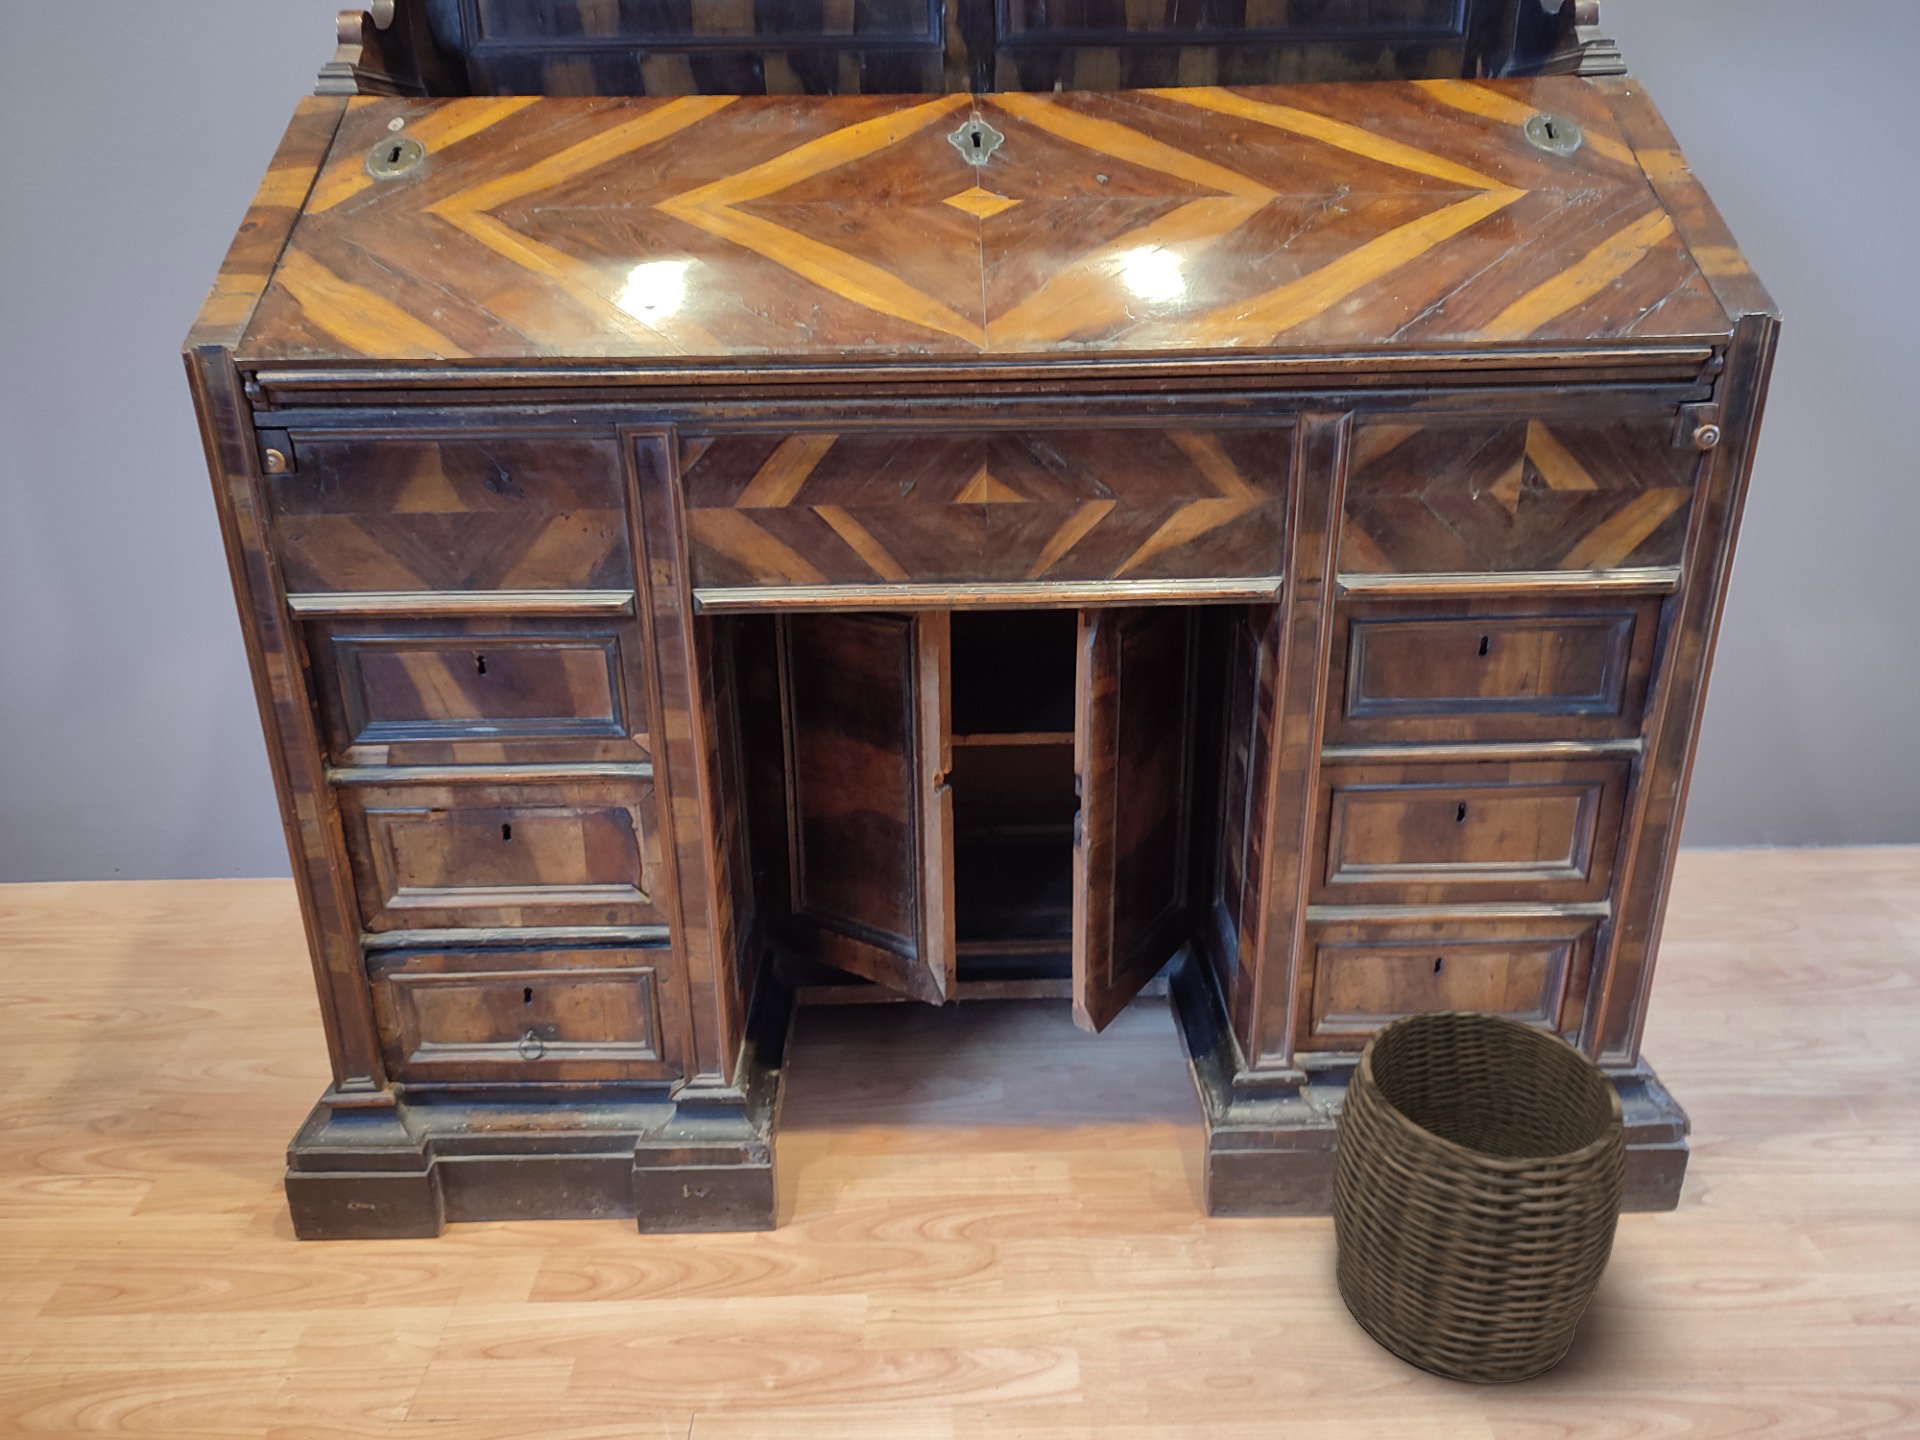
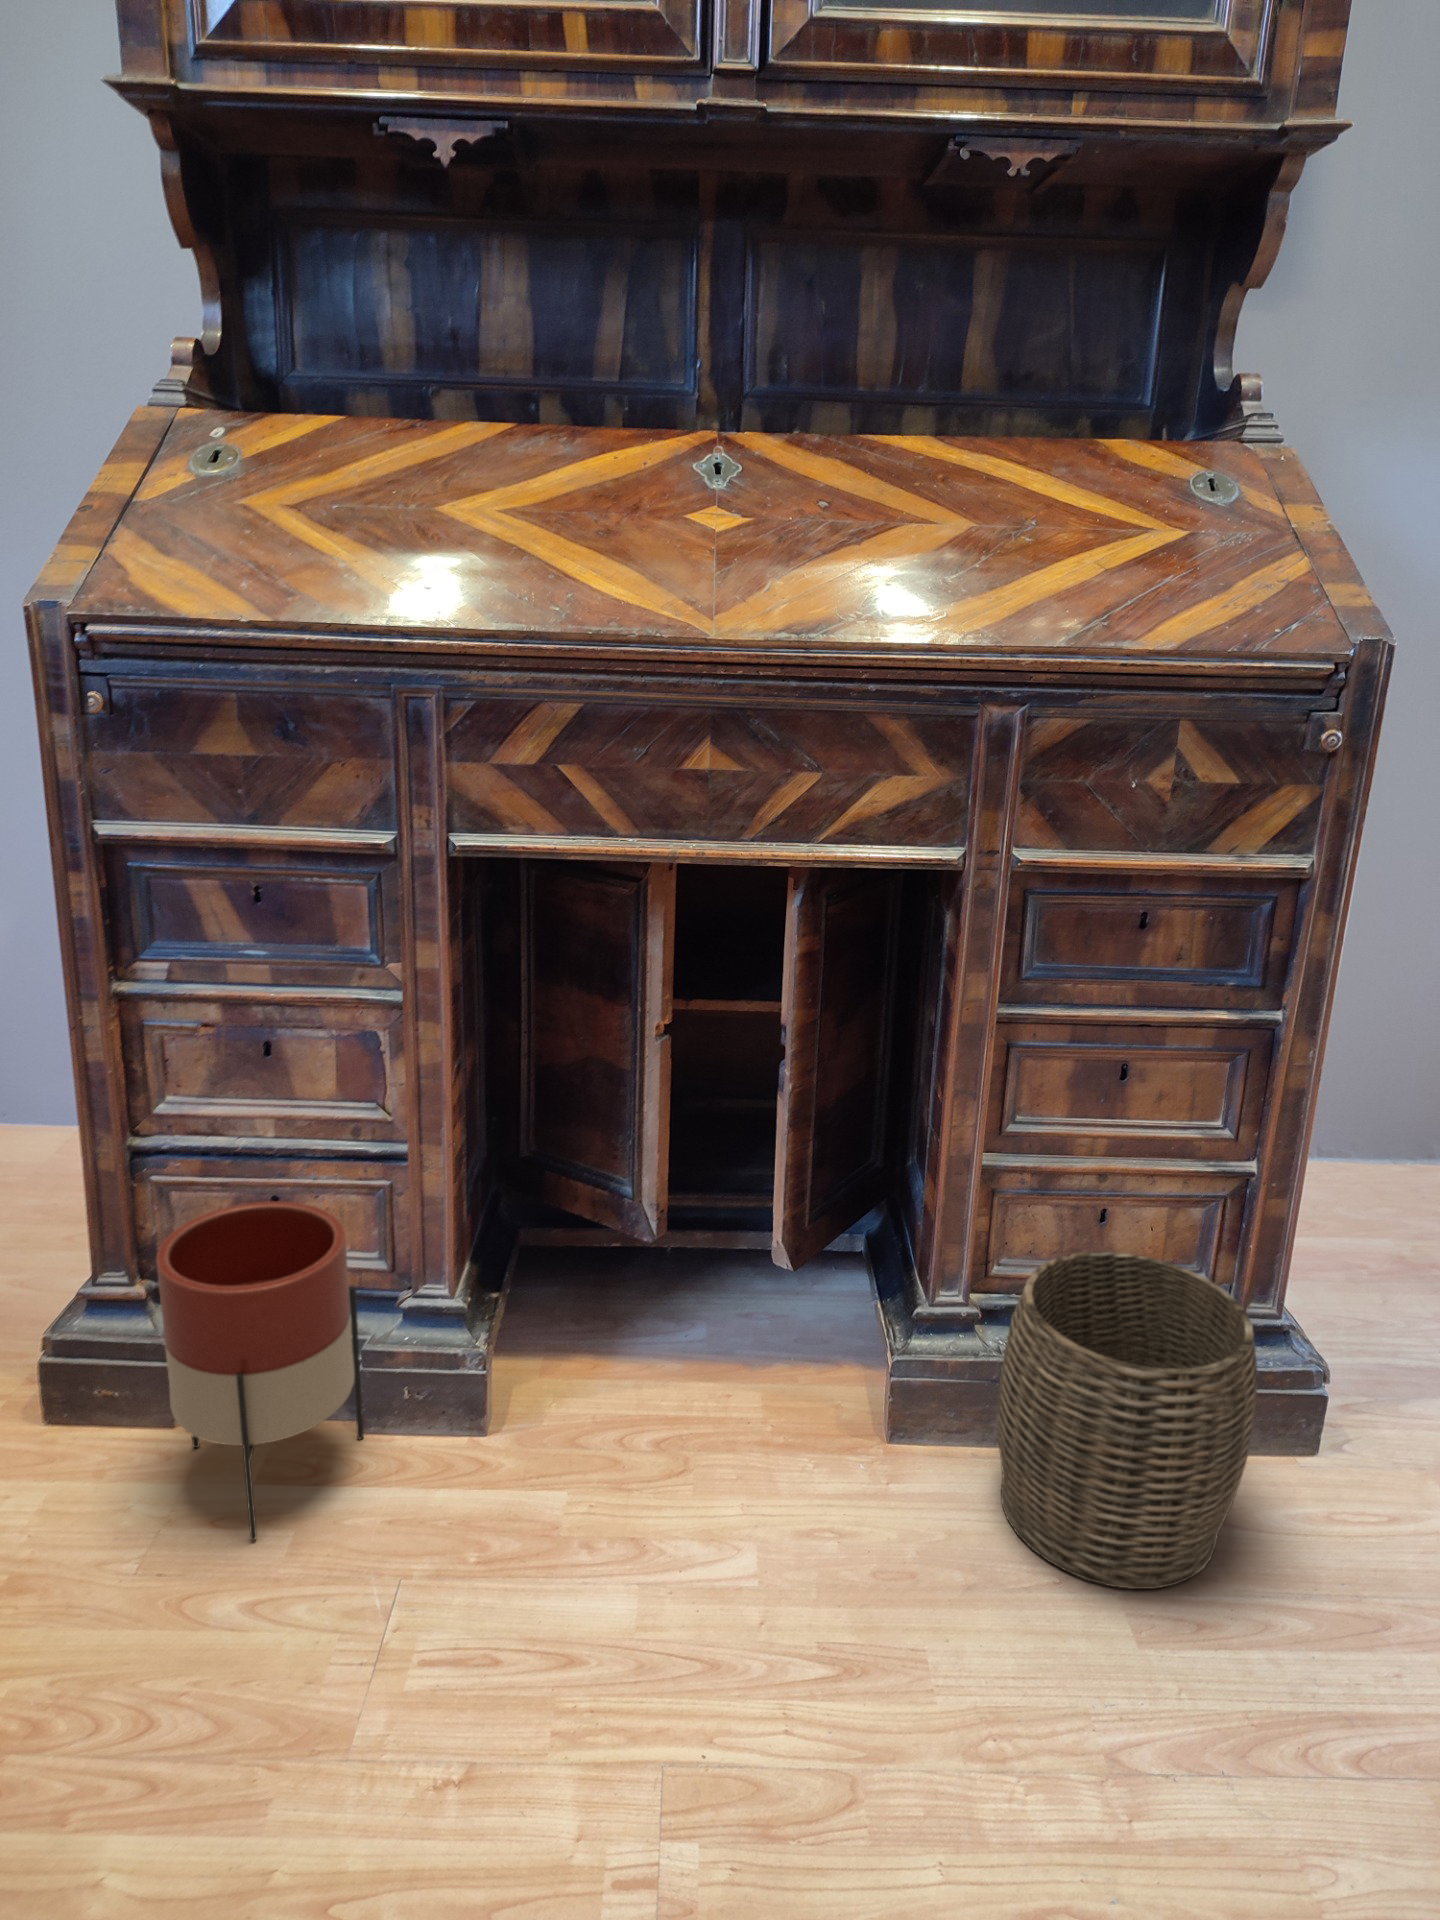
planter: none [400,999,642,1372] -> present [157,1201,364,1540]

